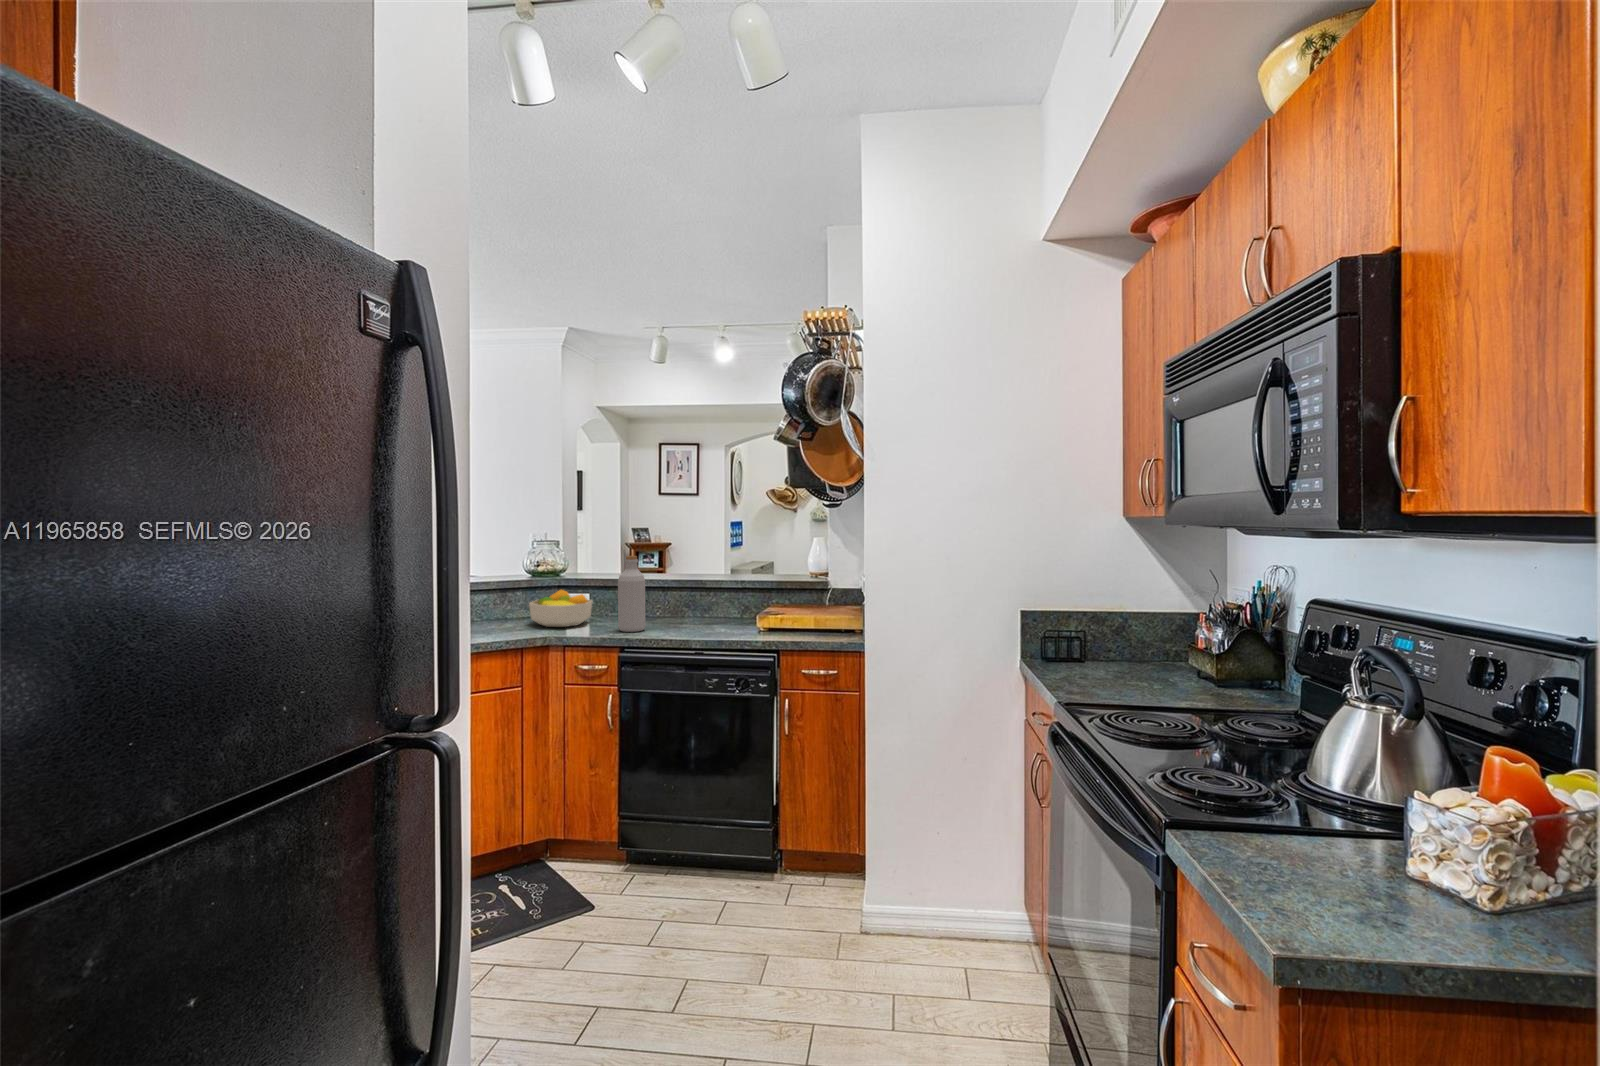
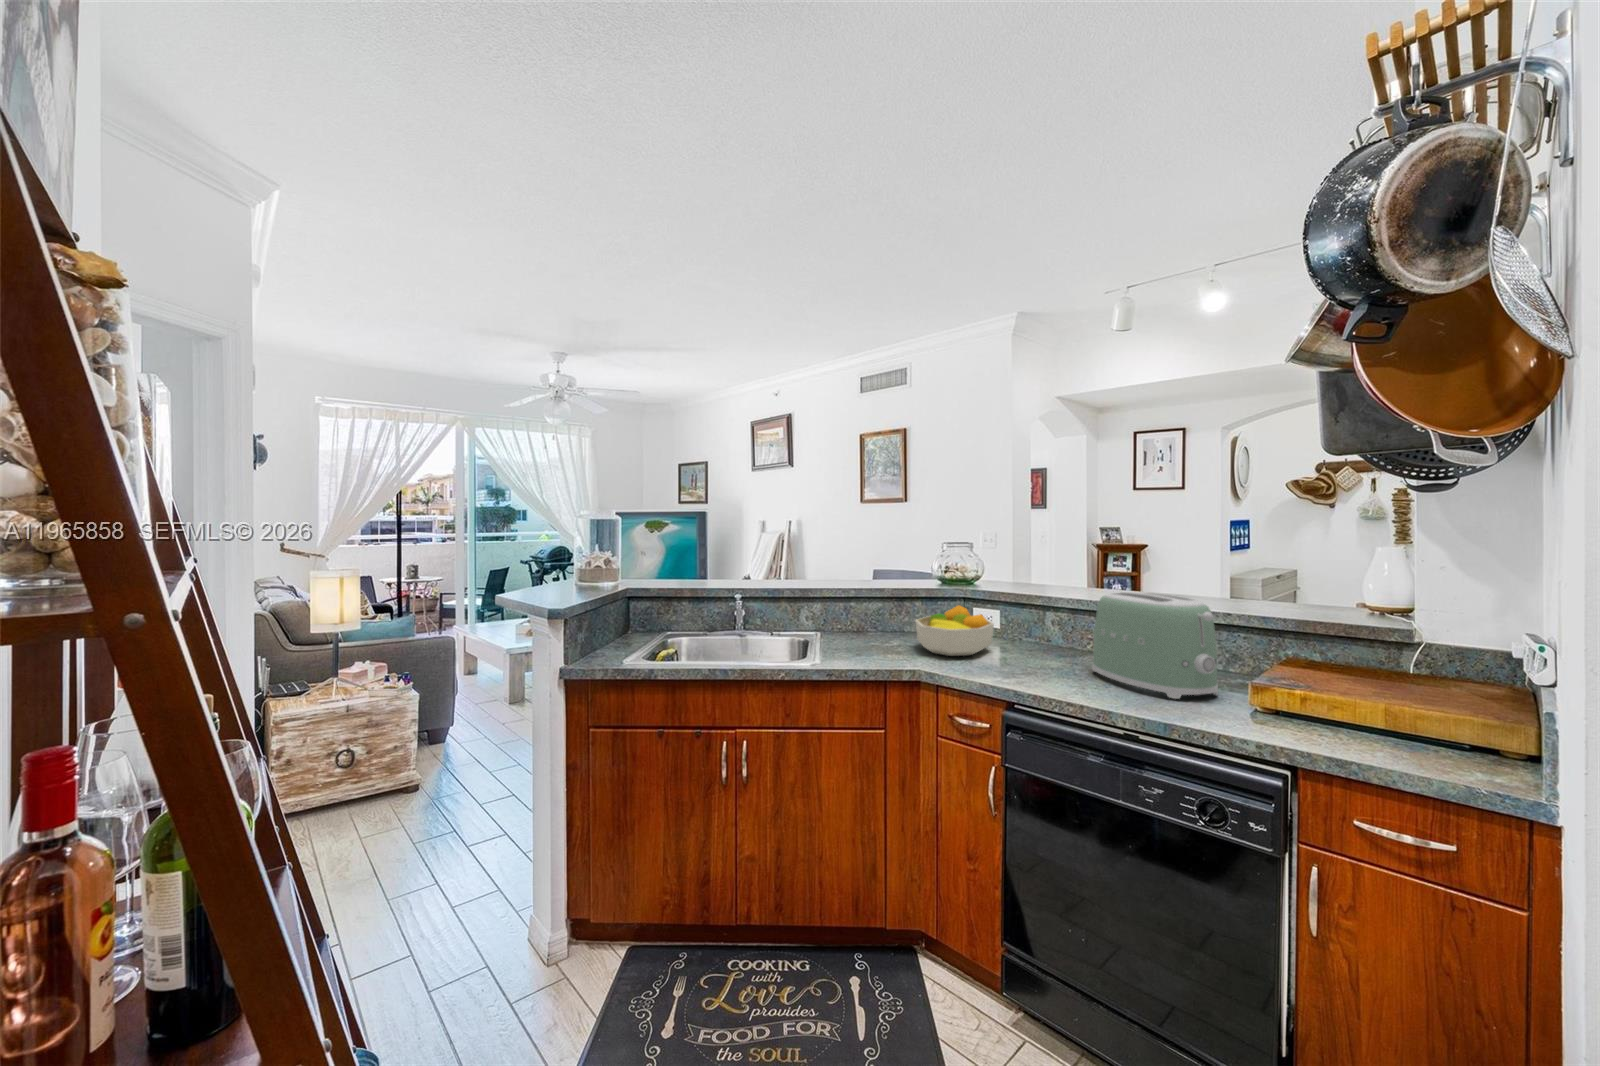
bottle: present [618,556,645,632] -> none [1017,569,1057,678]
toaster: none [666,569,740,631] -> present [1092,592,1218,699]

